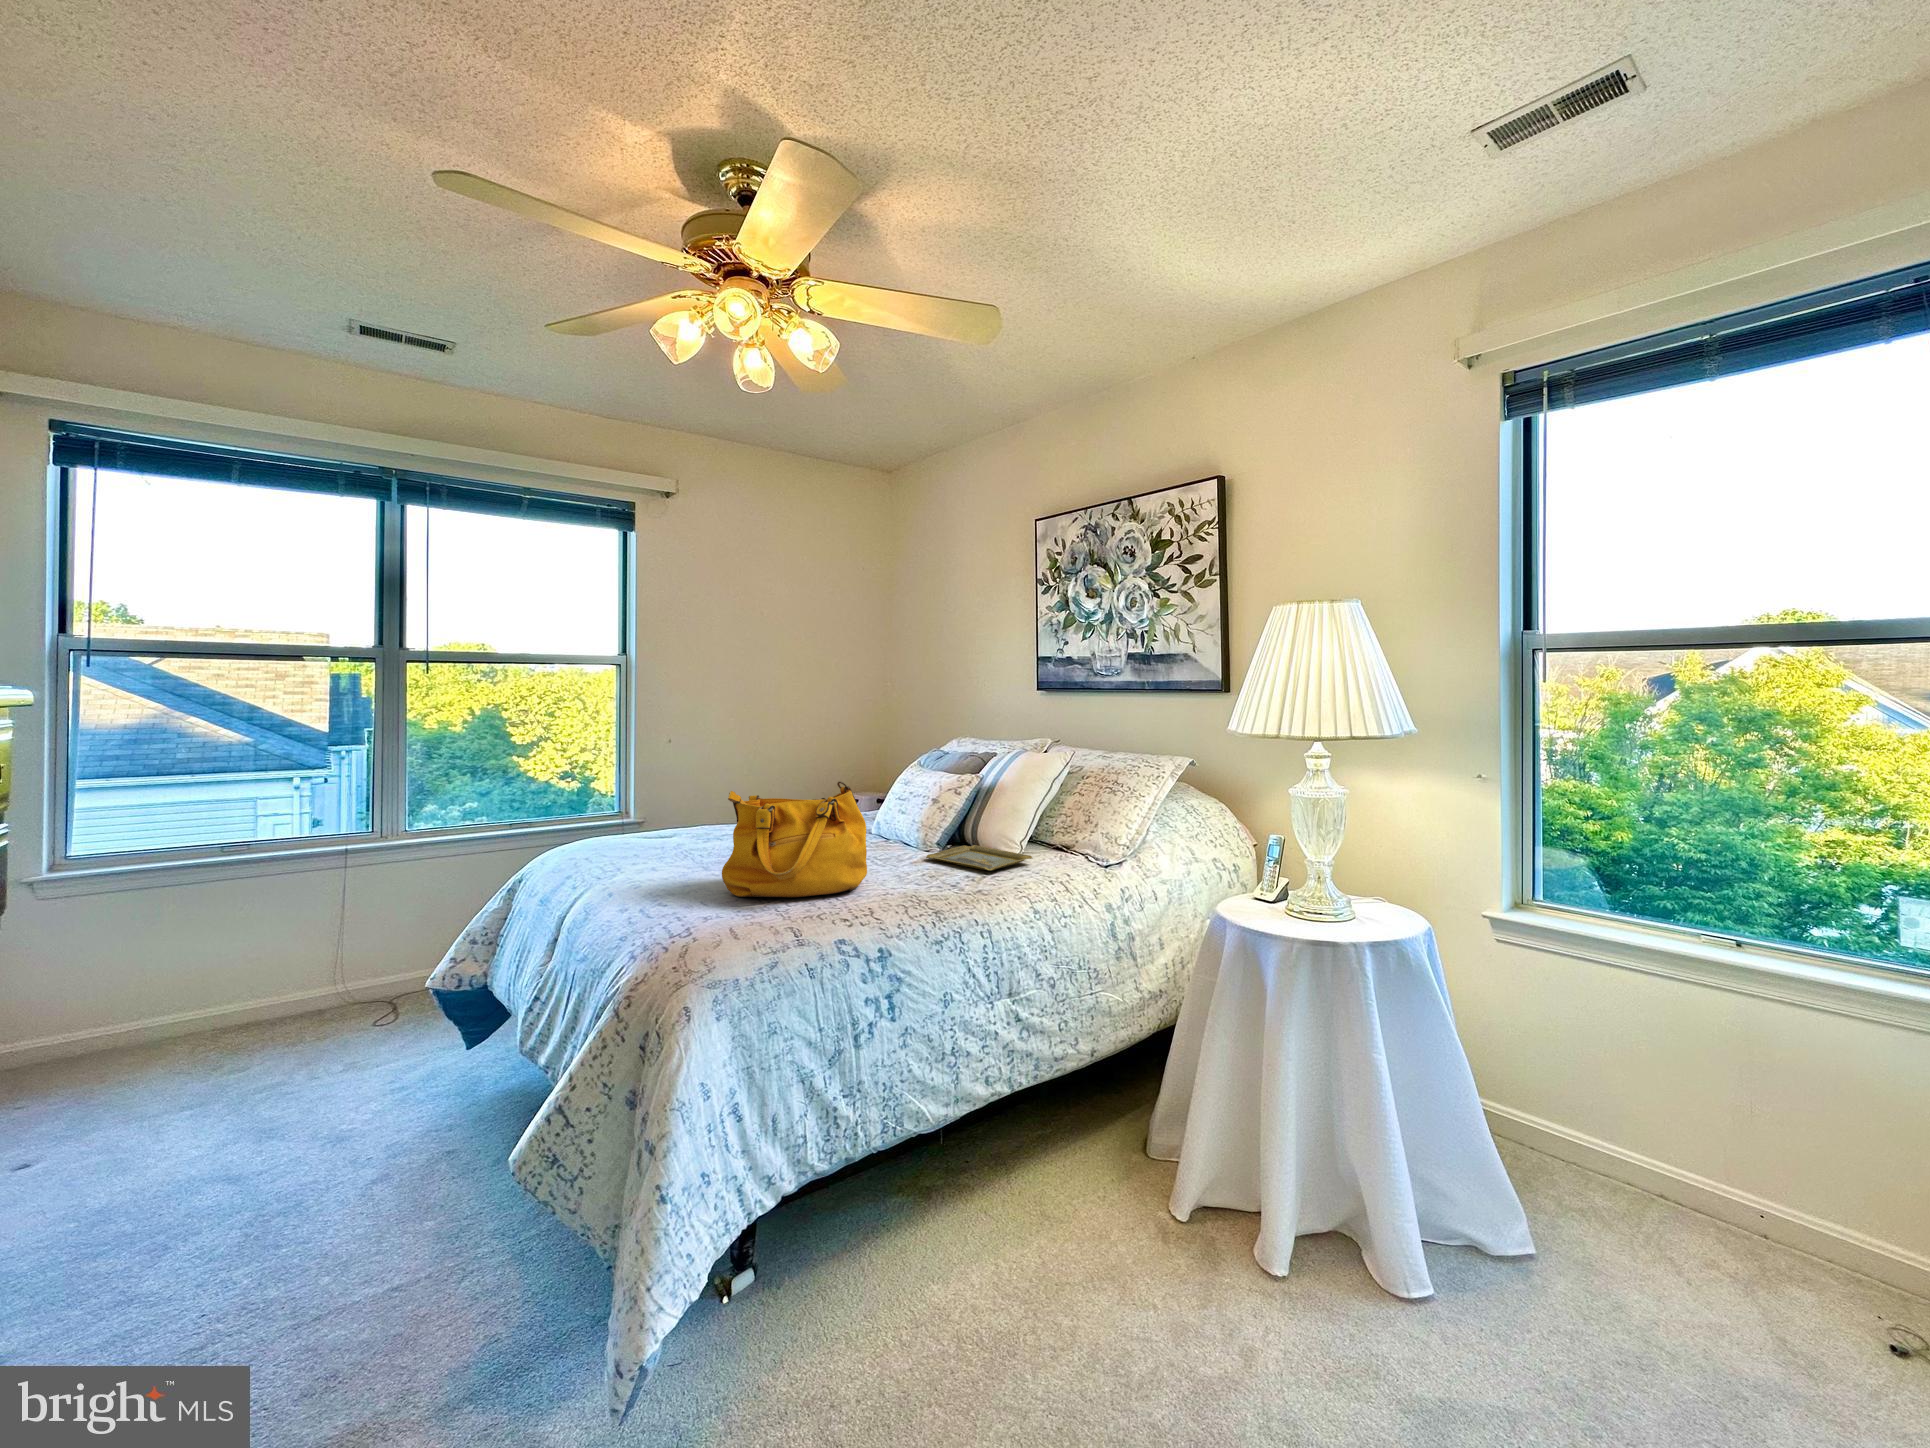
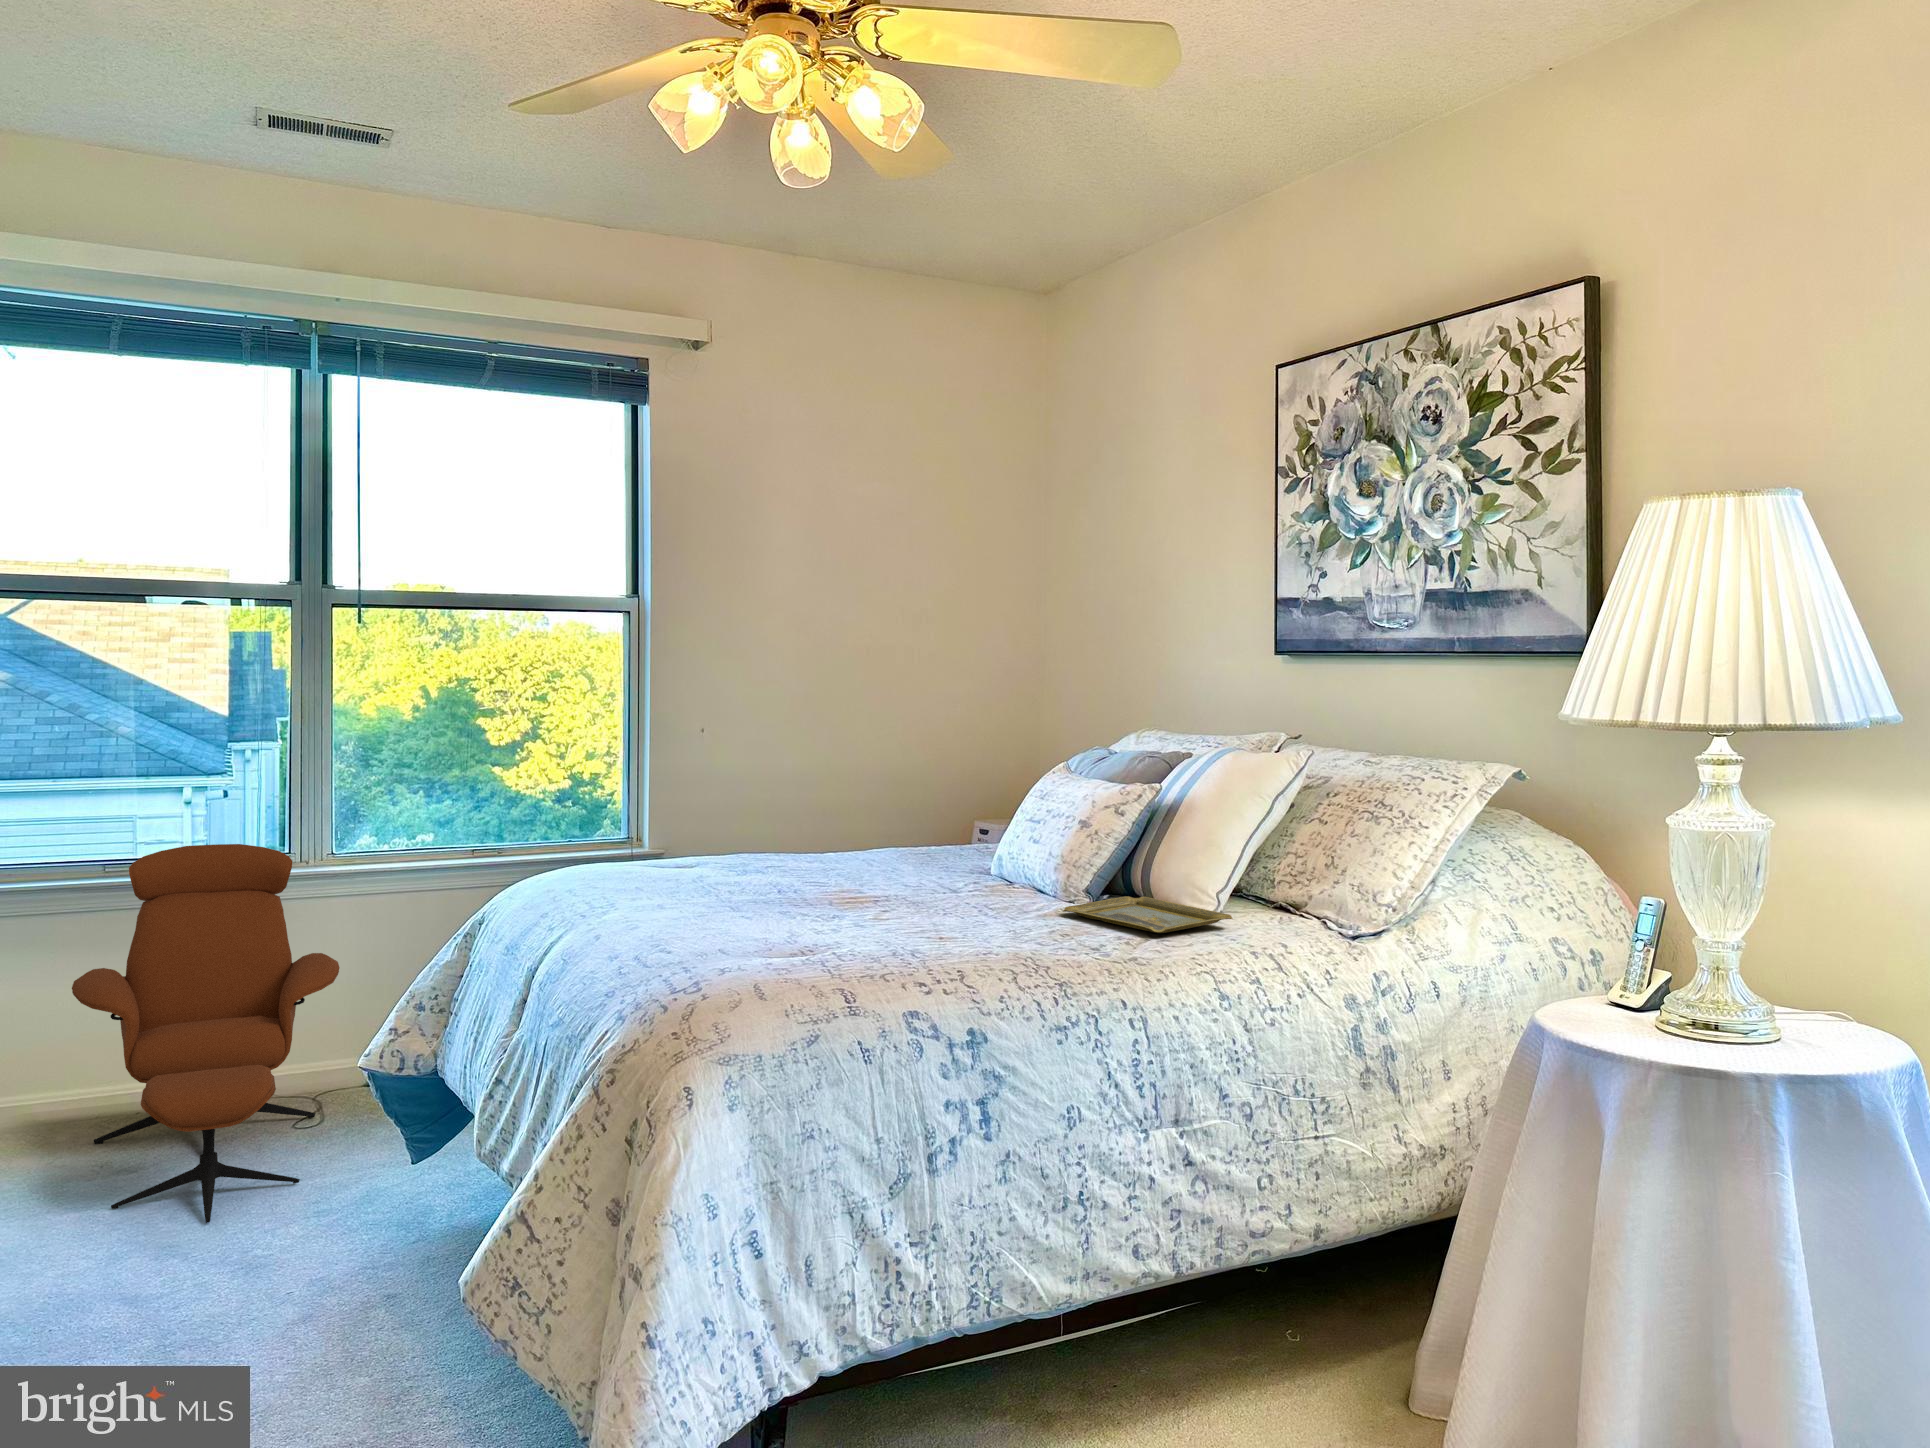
handbag: present [722,781,867,897] -> none [748,782,962,952]
lounge chair: none [188,830,409,1113] -> present [72,844,340,1223]

